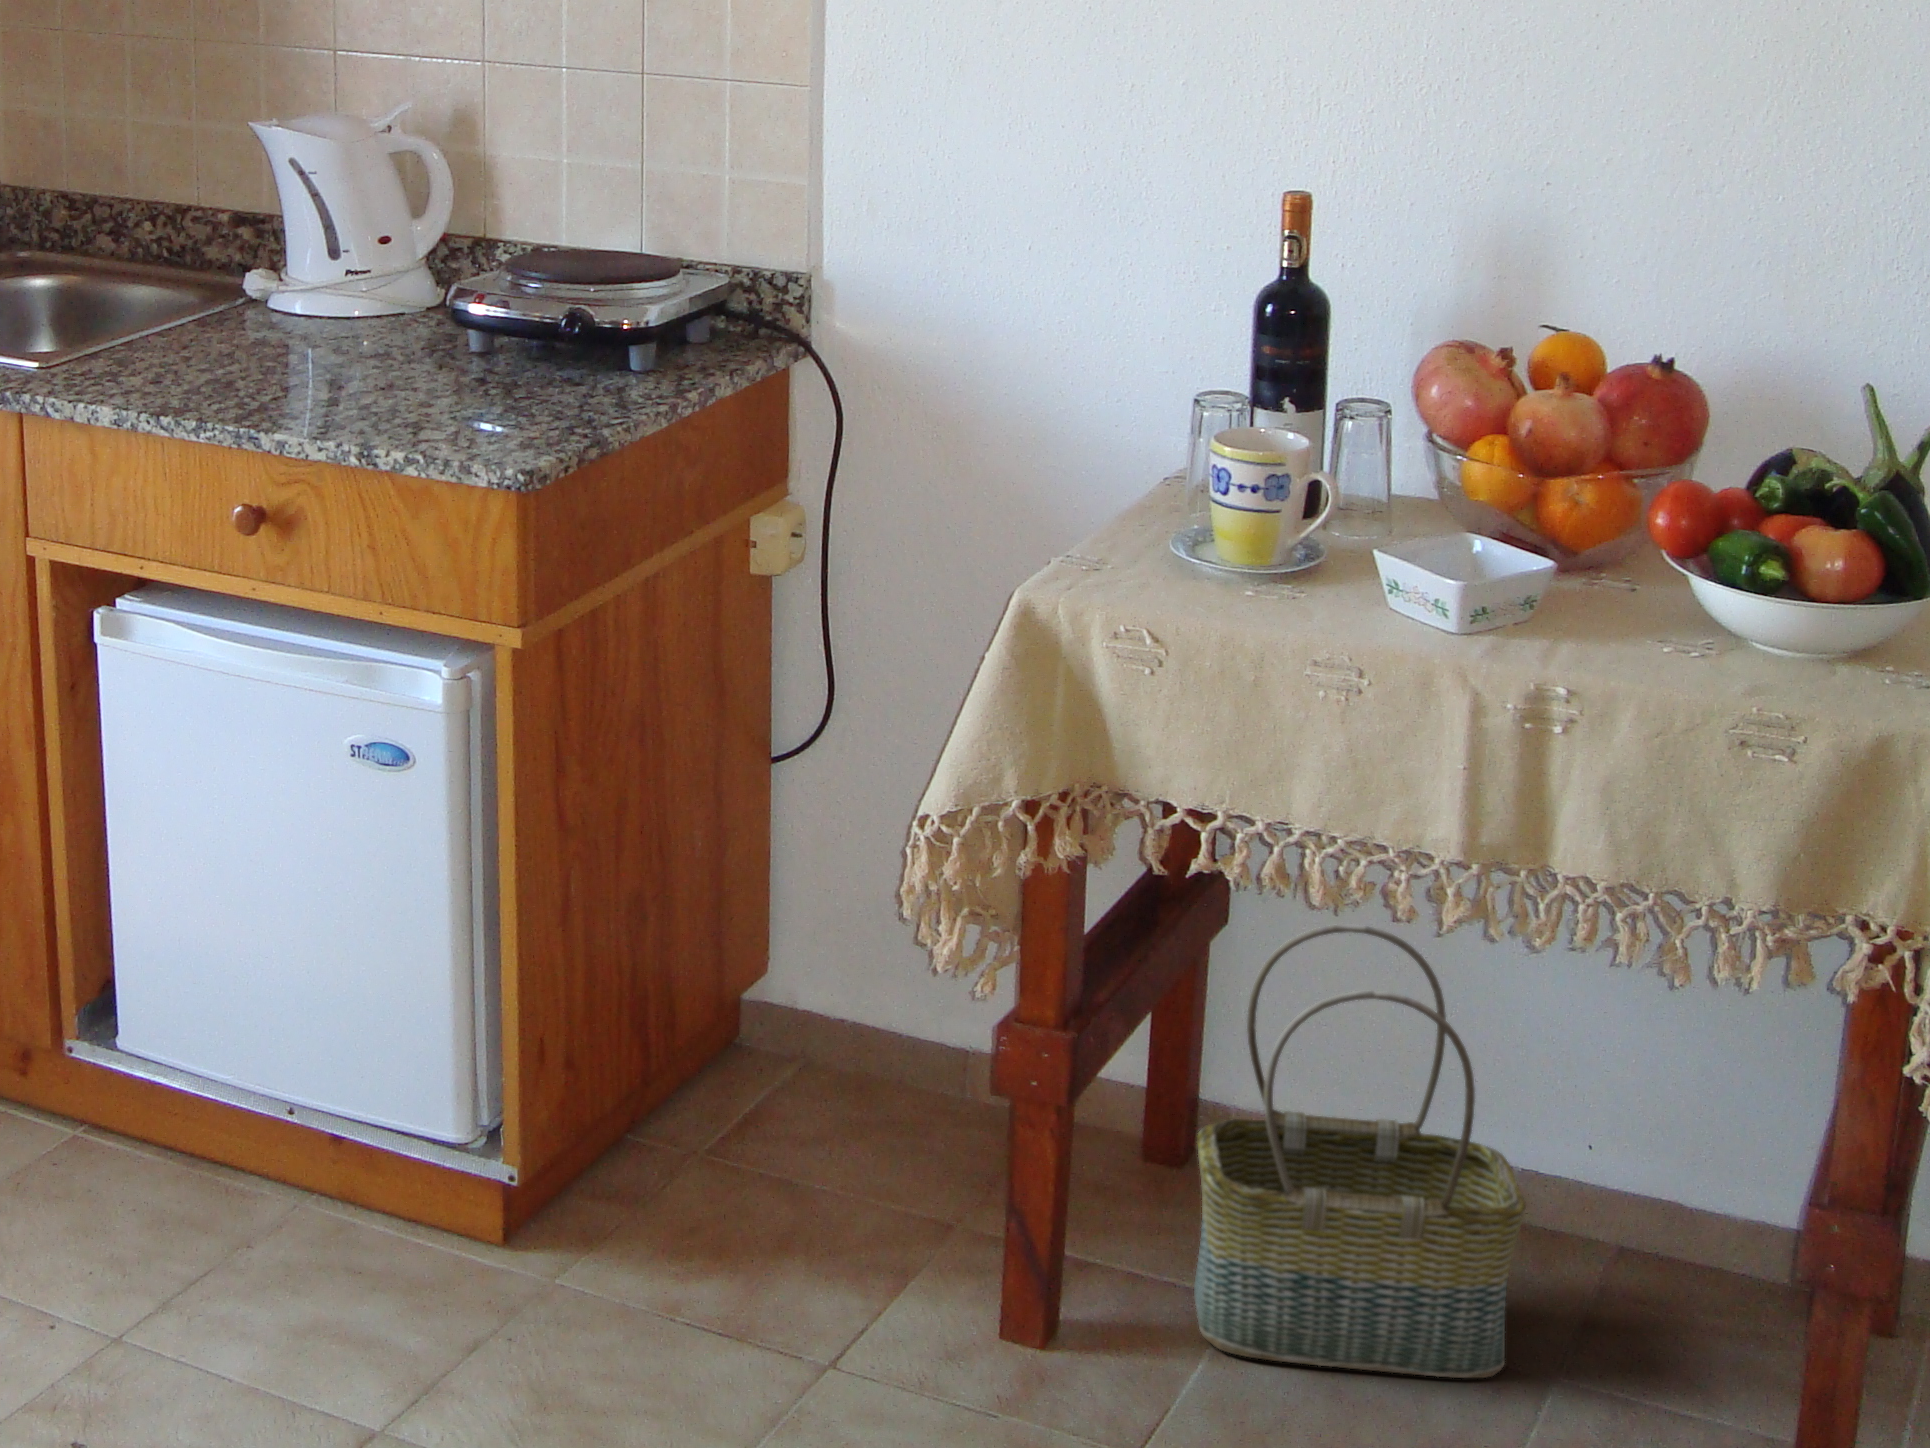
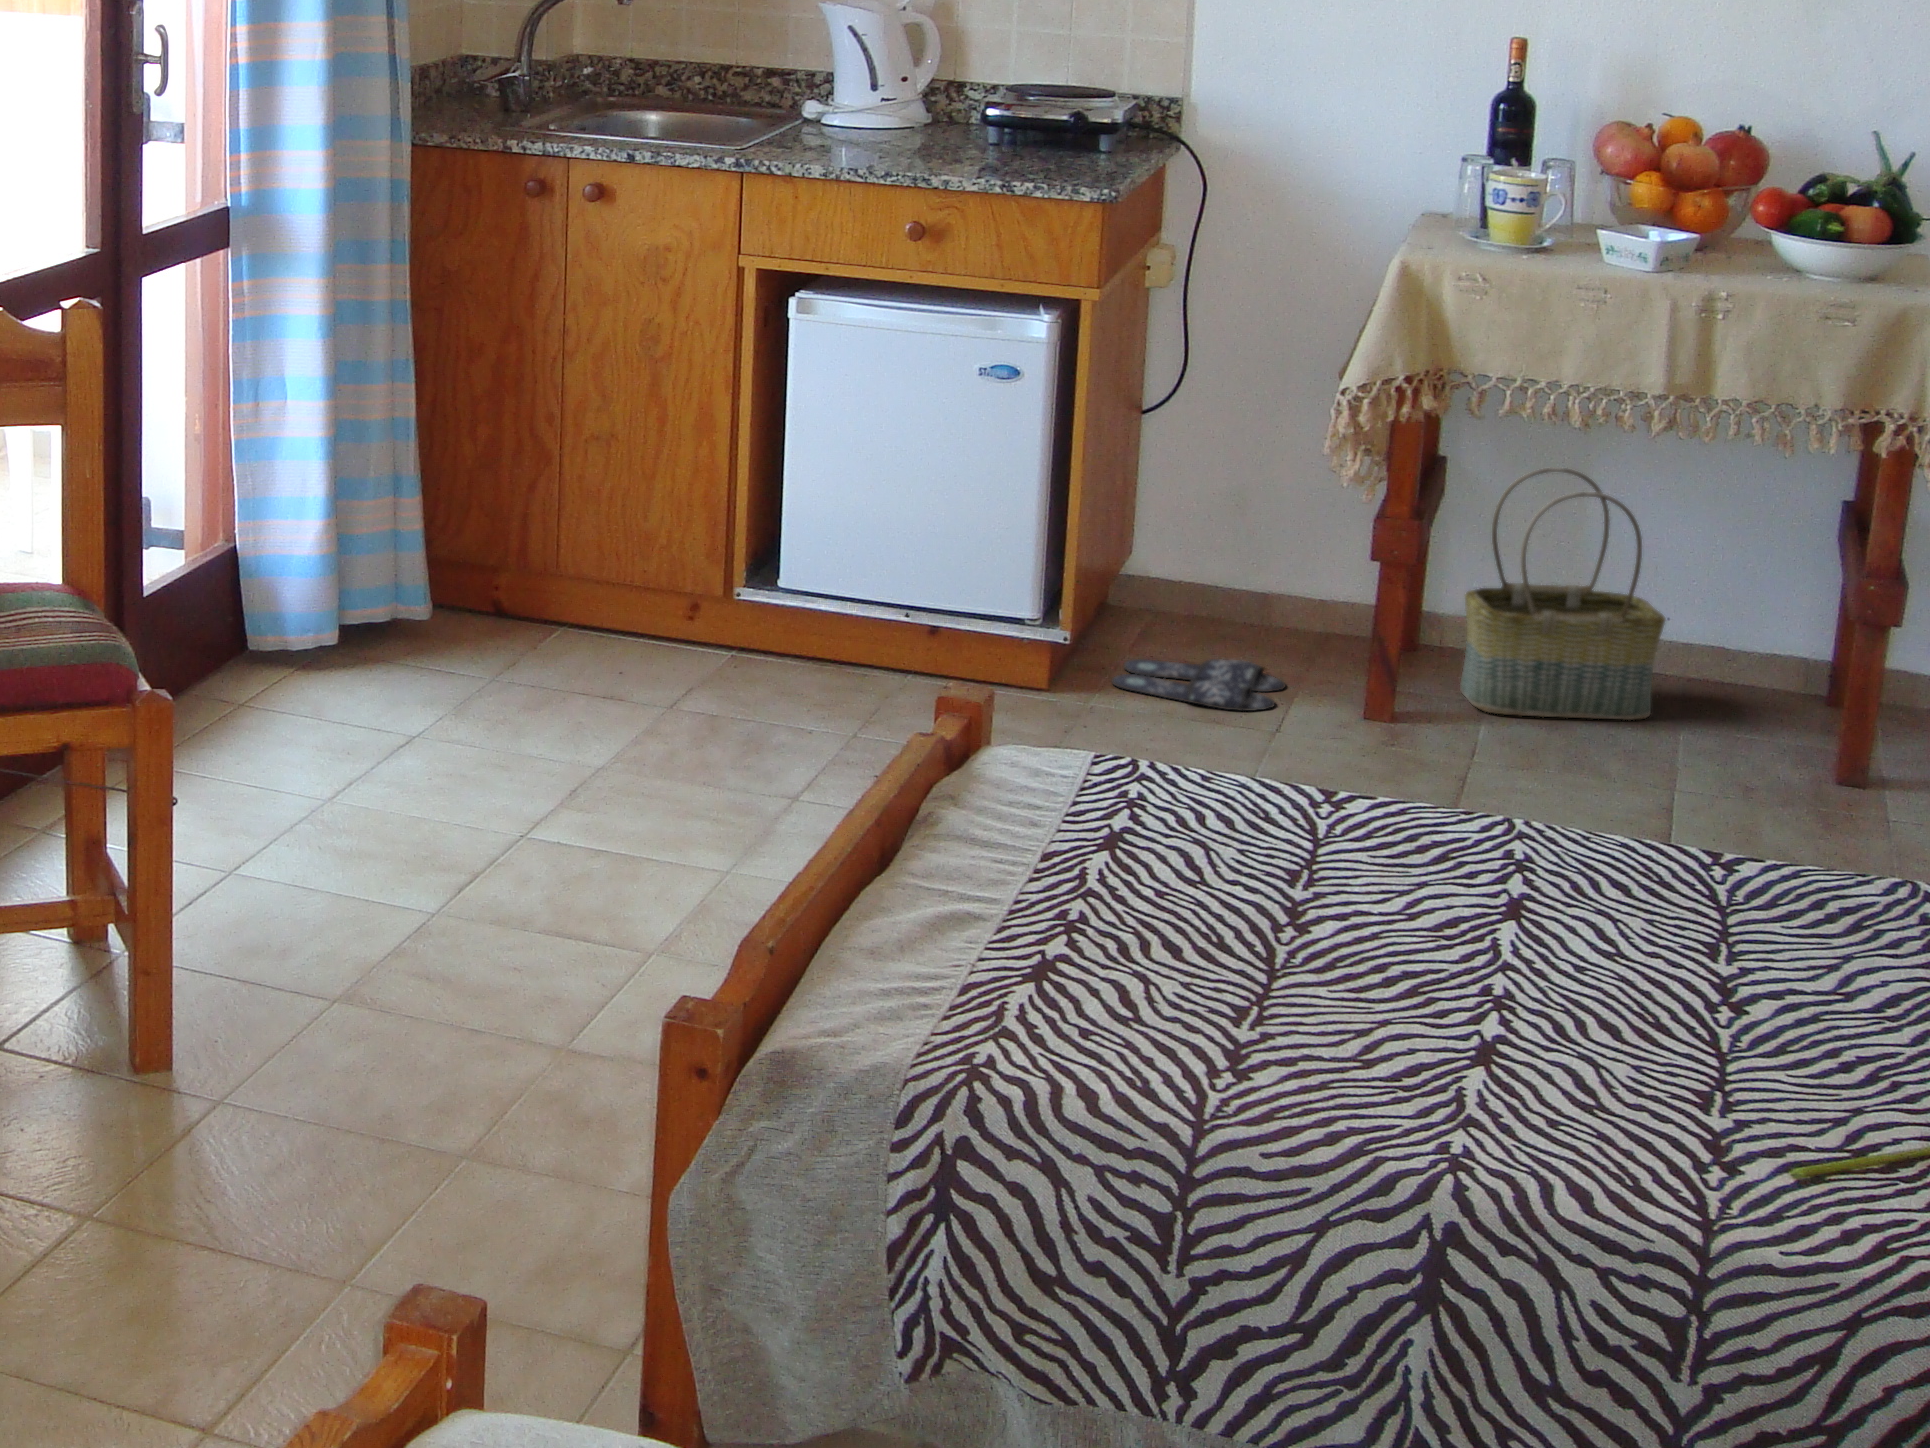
slippers: none [618,1192,906,1329] -> present [1112,659,1285,711]

